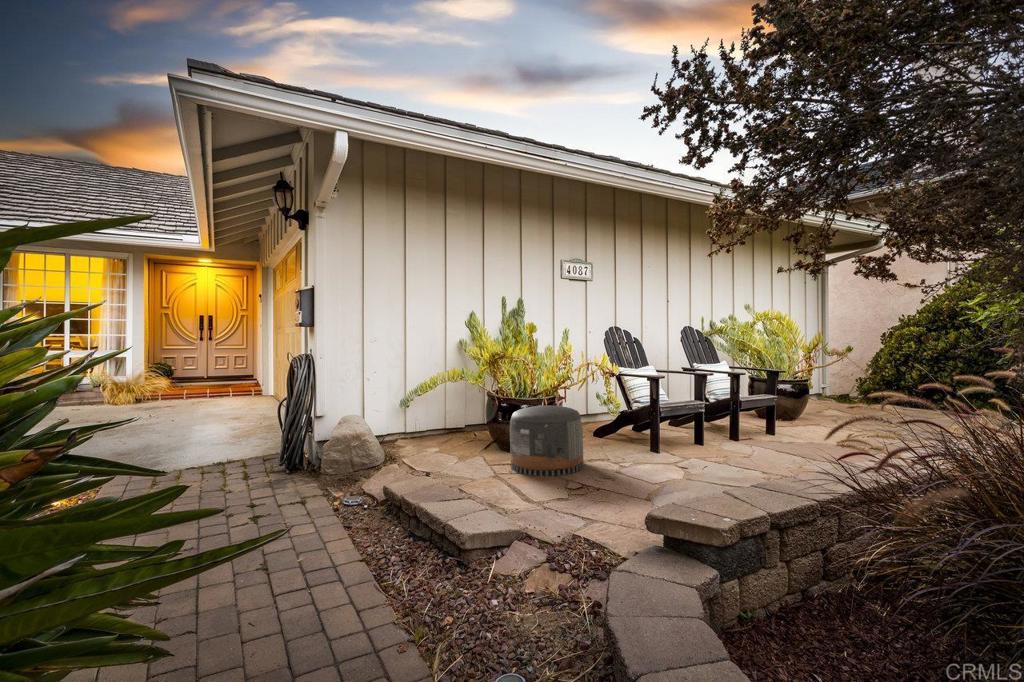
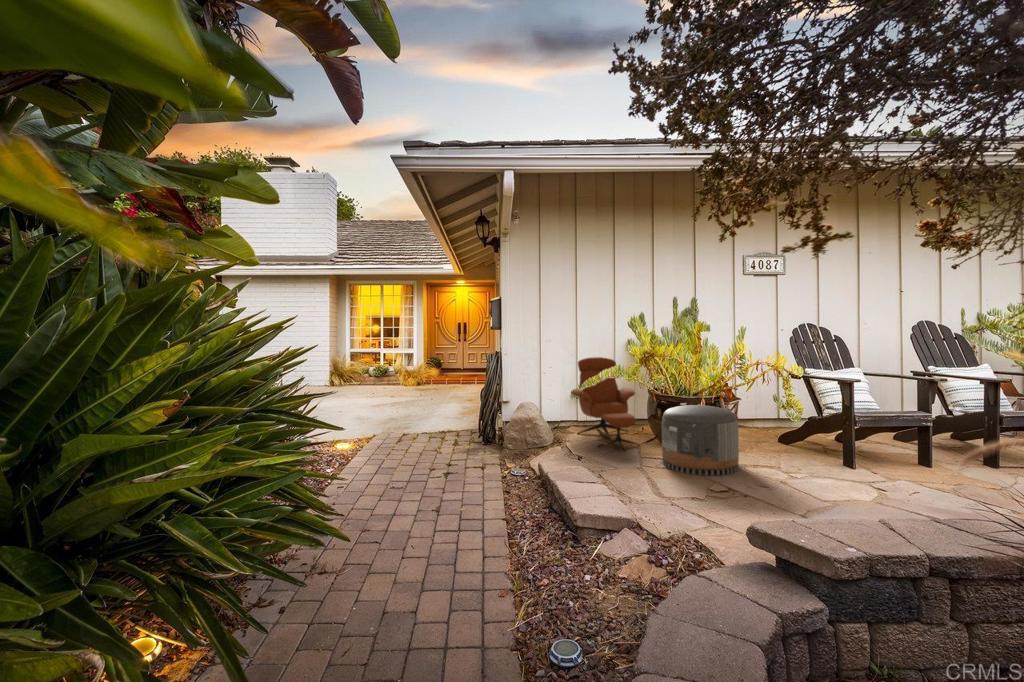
lounge chair: none [399,363,480,462] -> present [571,357,639,451]

